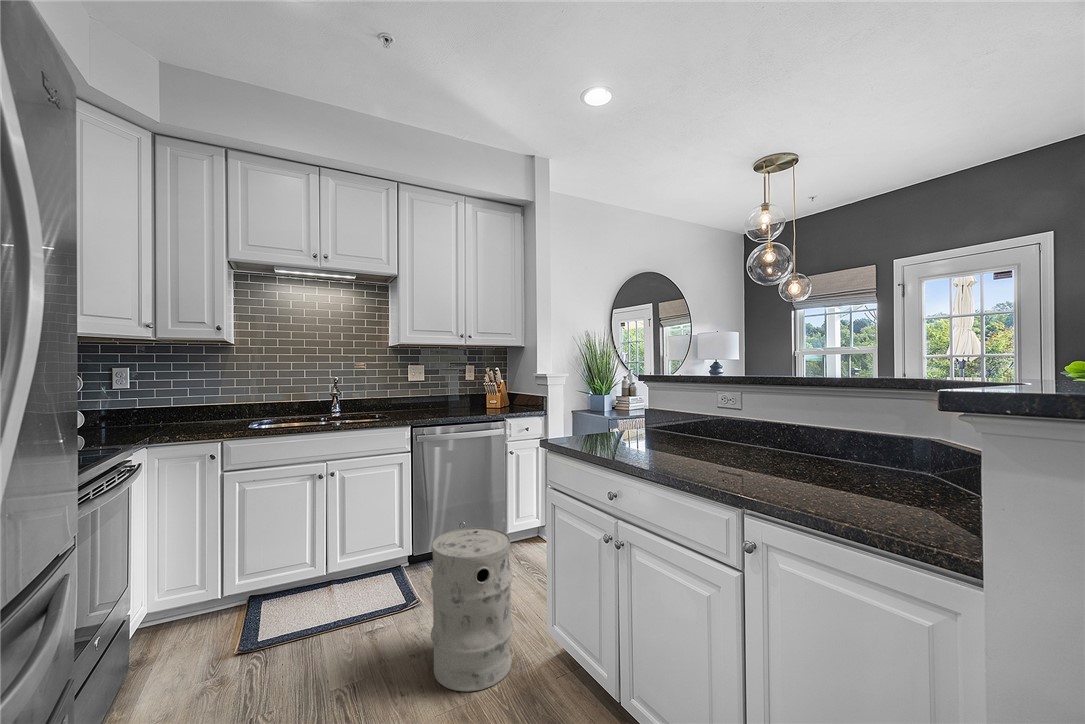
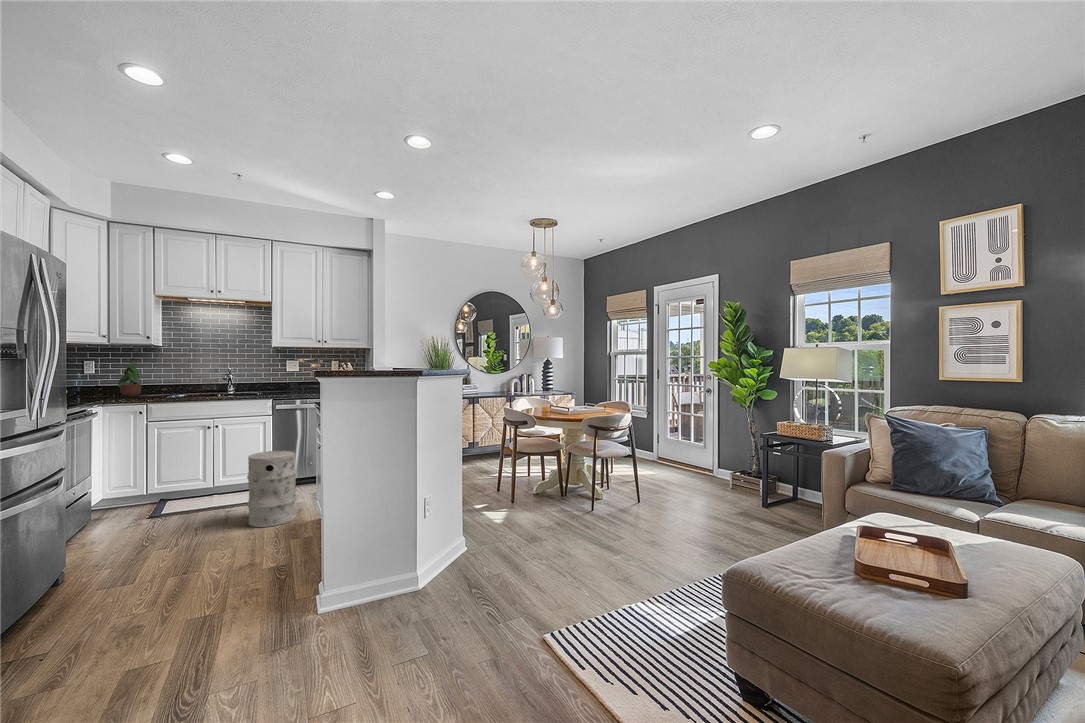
potted plant: none [162,361,209,424] -> present [118,358,142,396]

